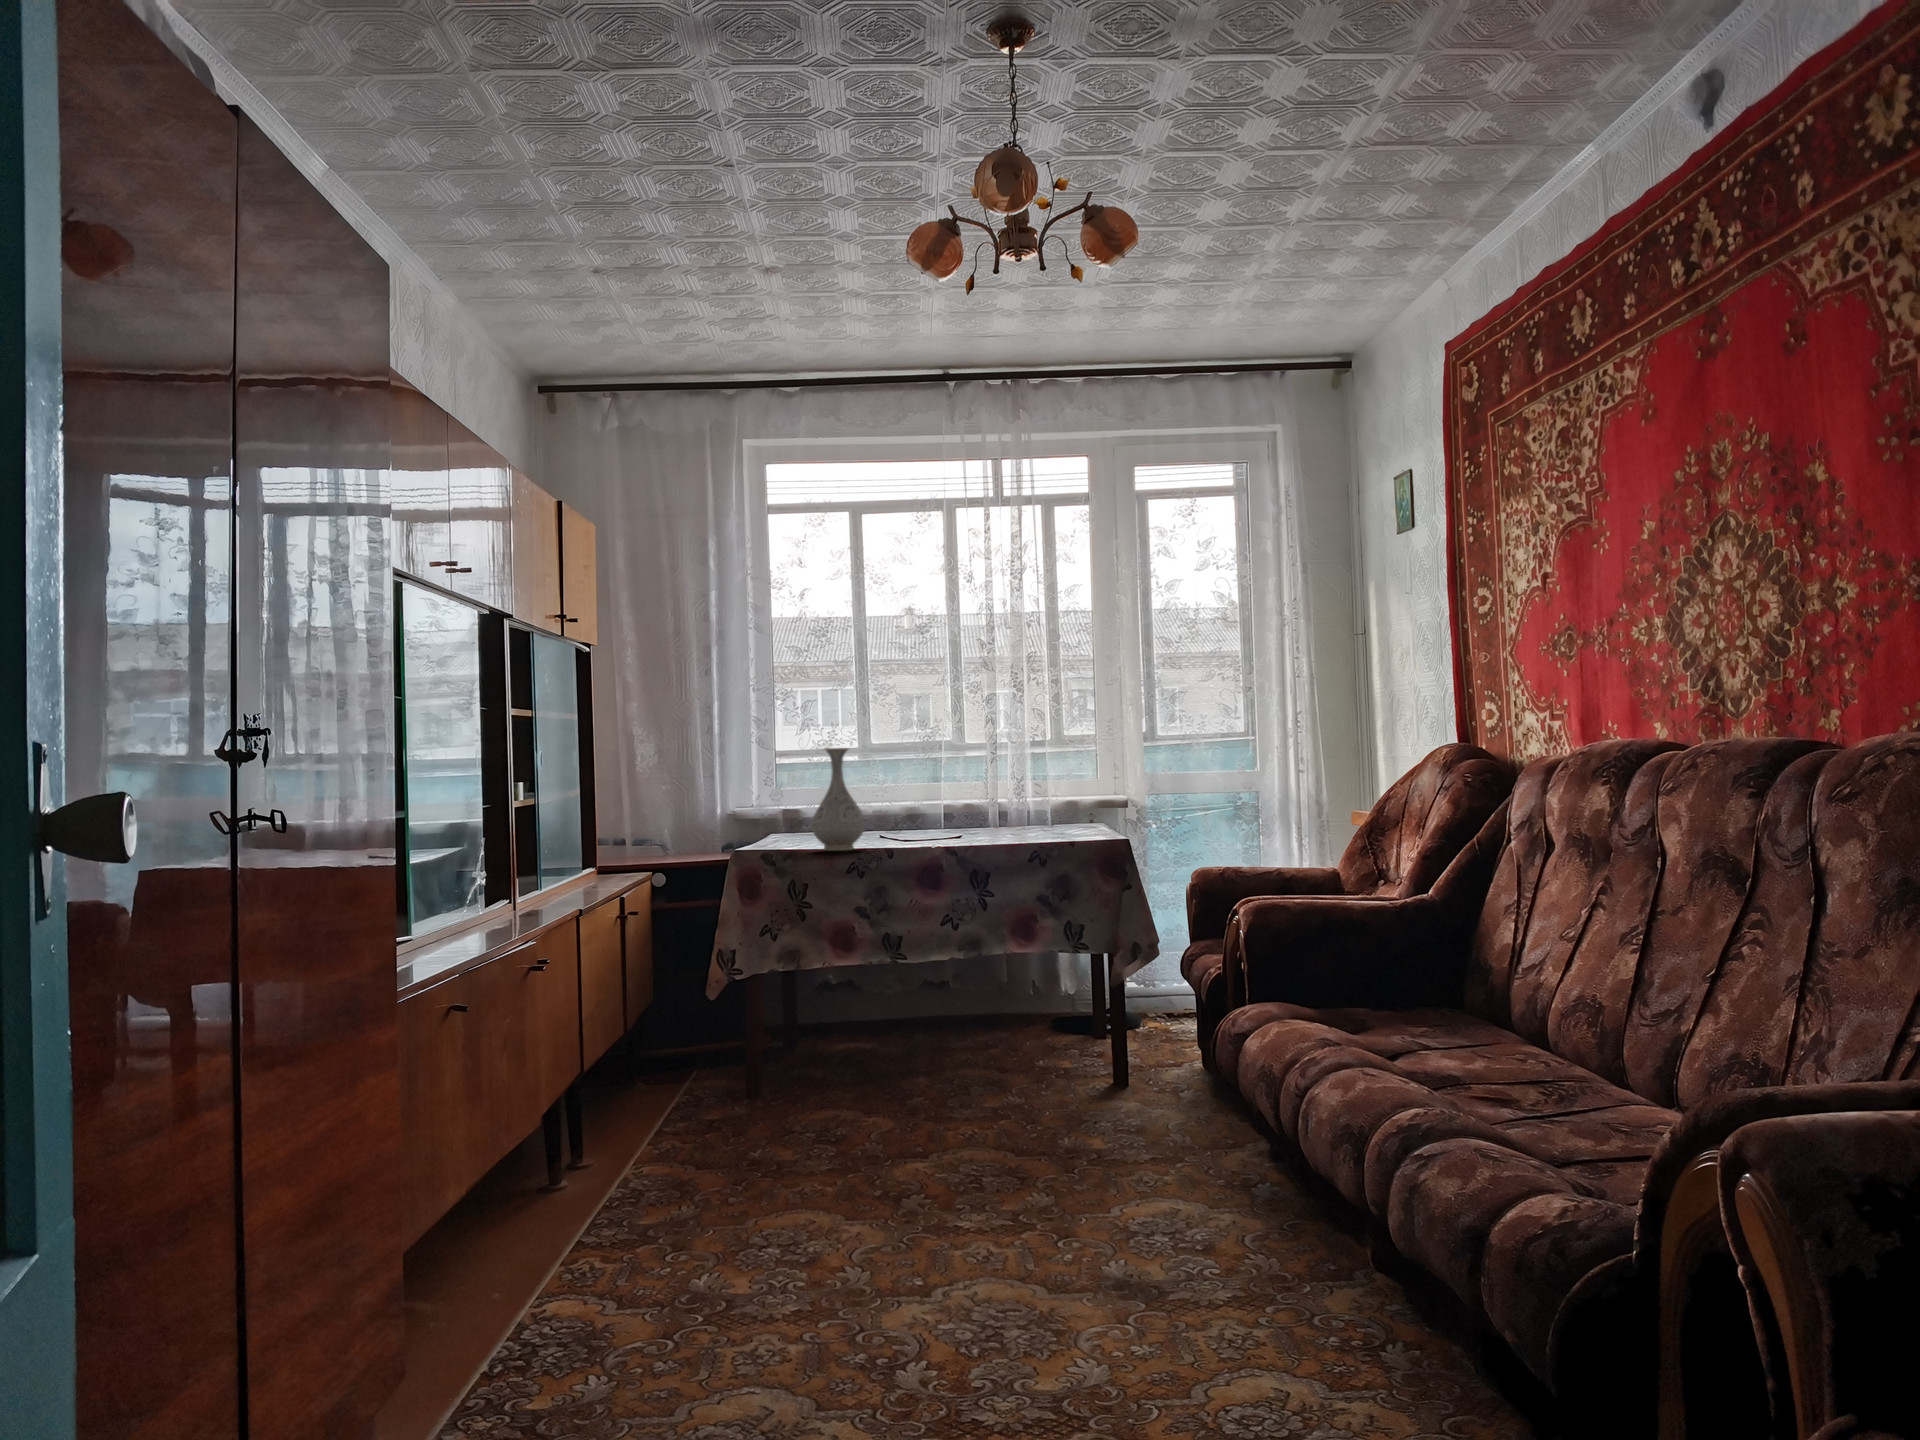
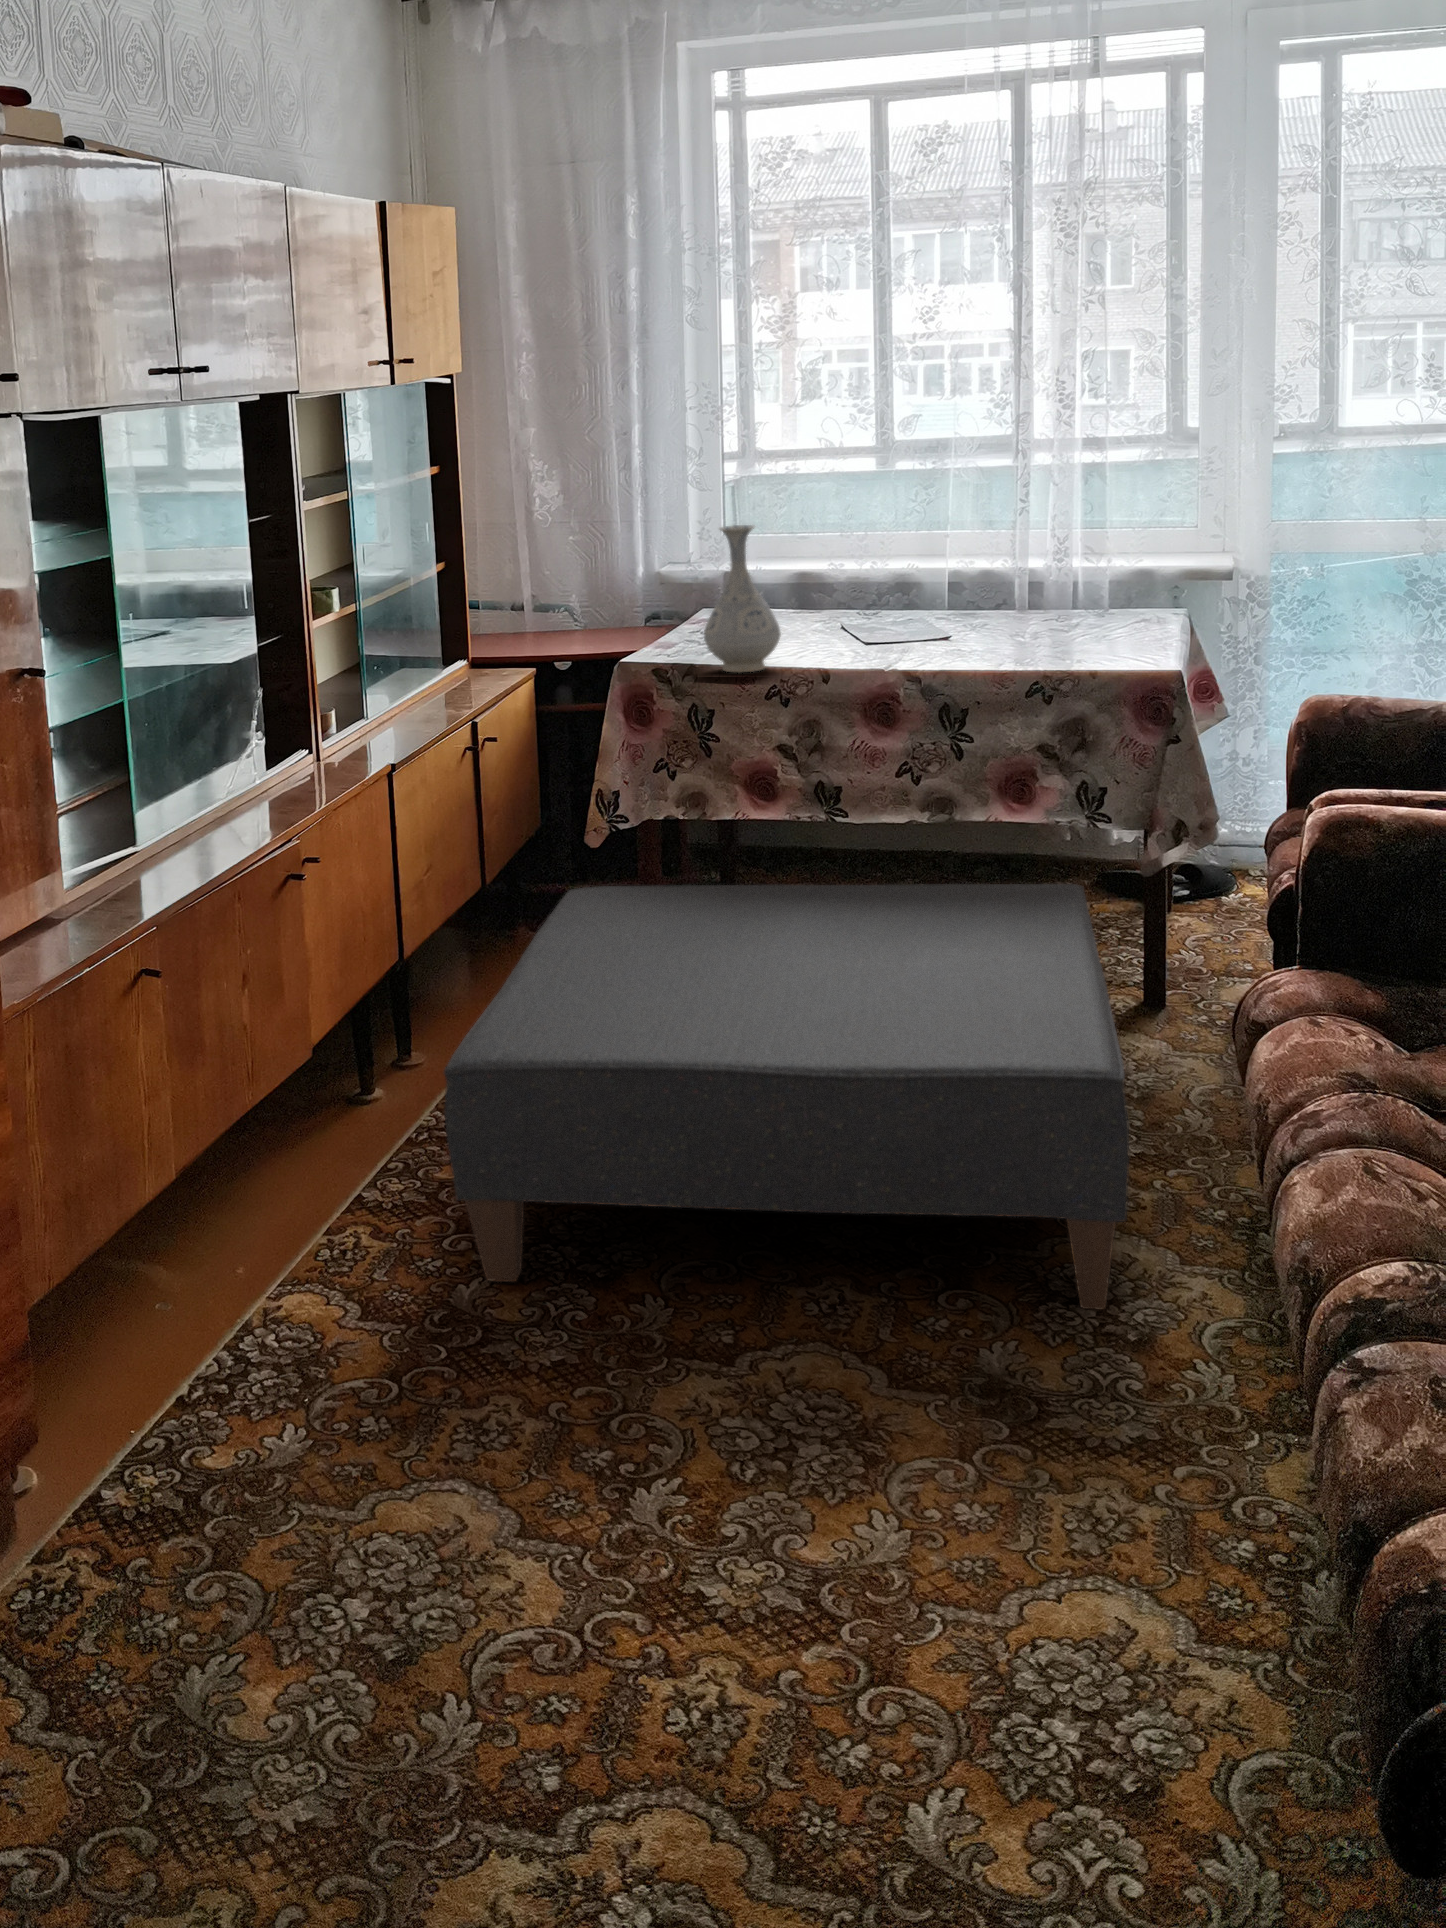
ottoman: none [690,984,1187,1270] -> present [444,884,1129,1310]

